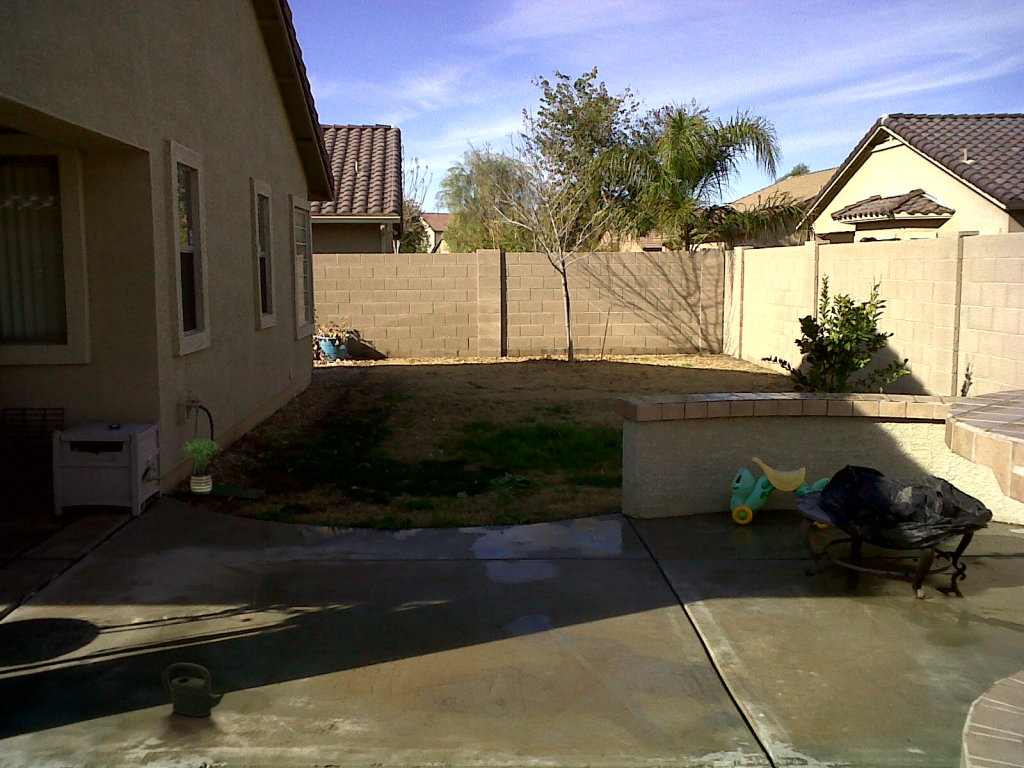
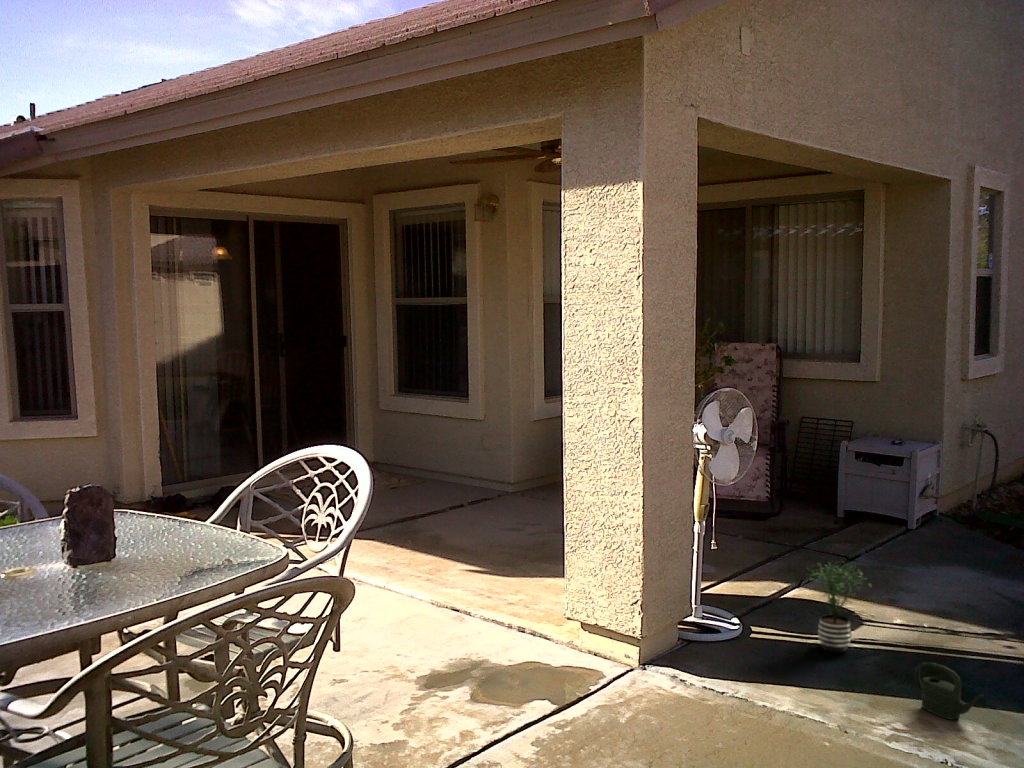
potted plant: present [185,440,222,495] -> present [812,564,871,652]

